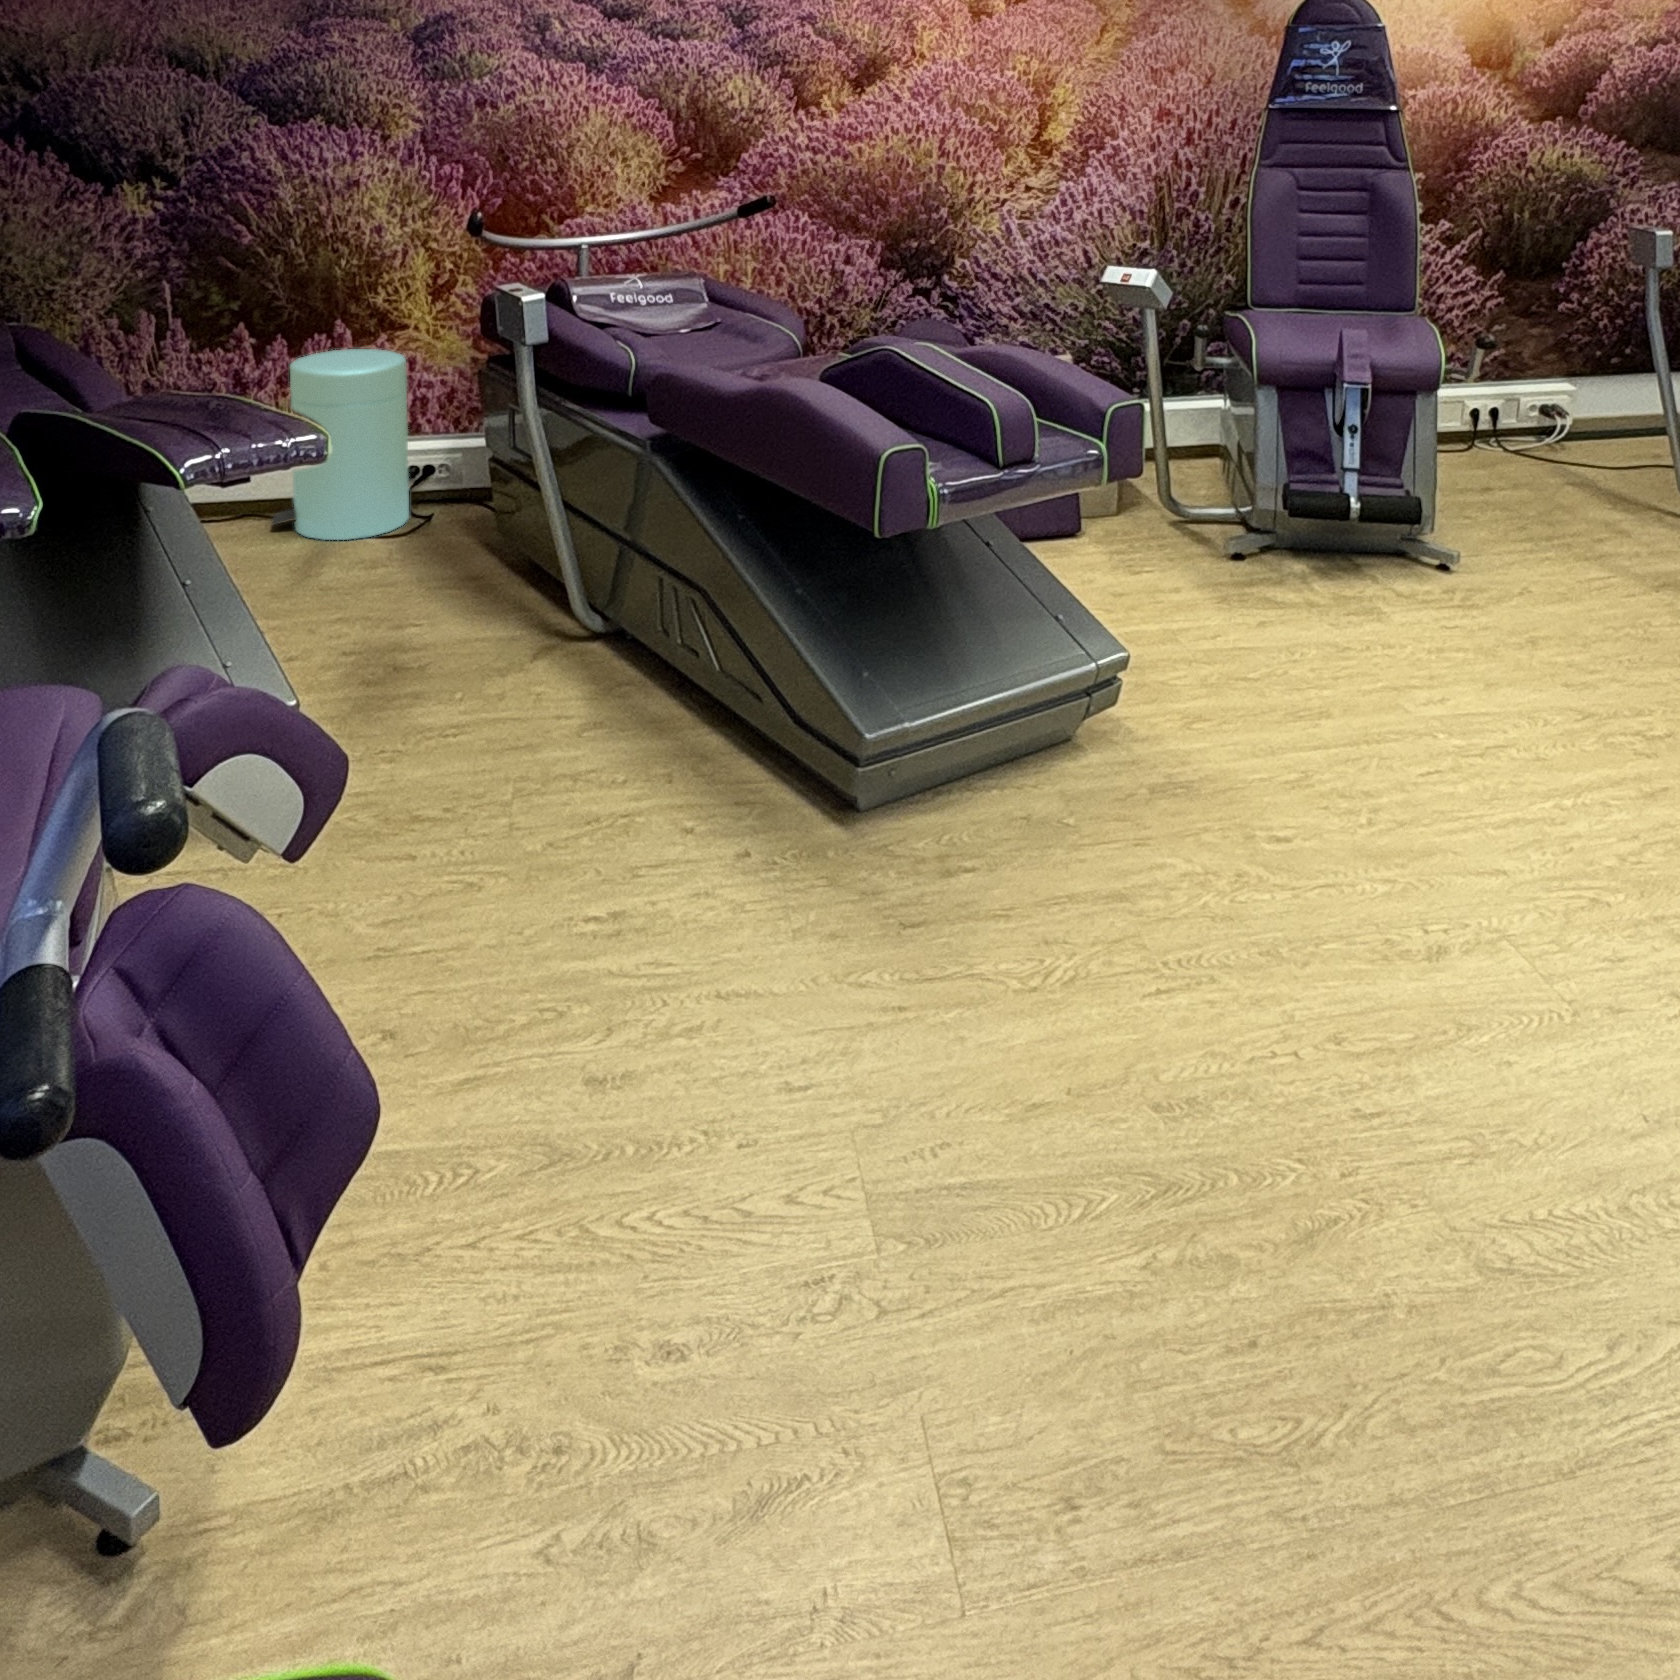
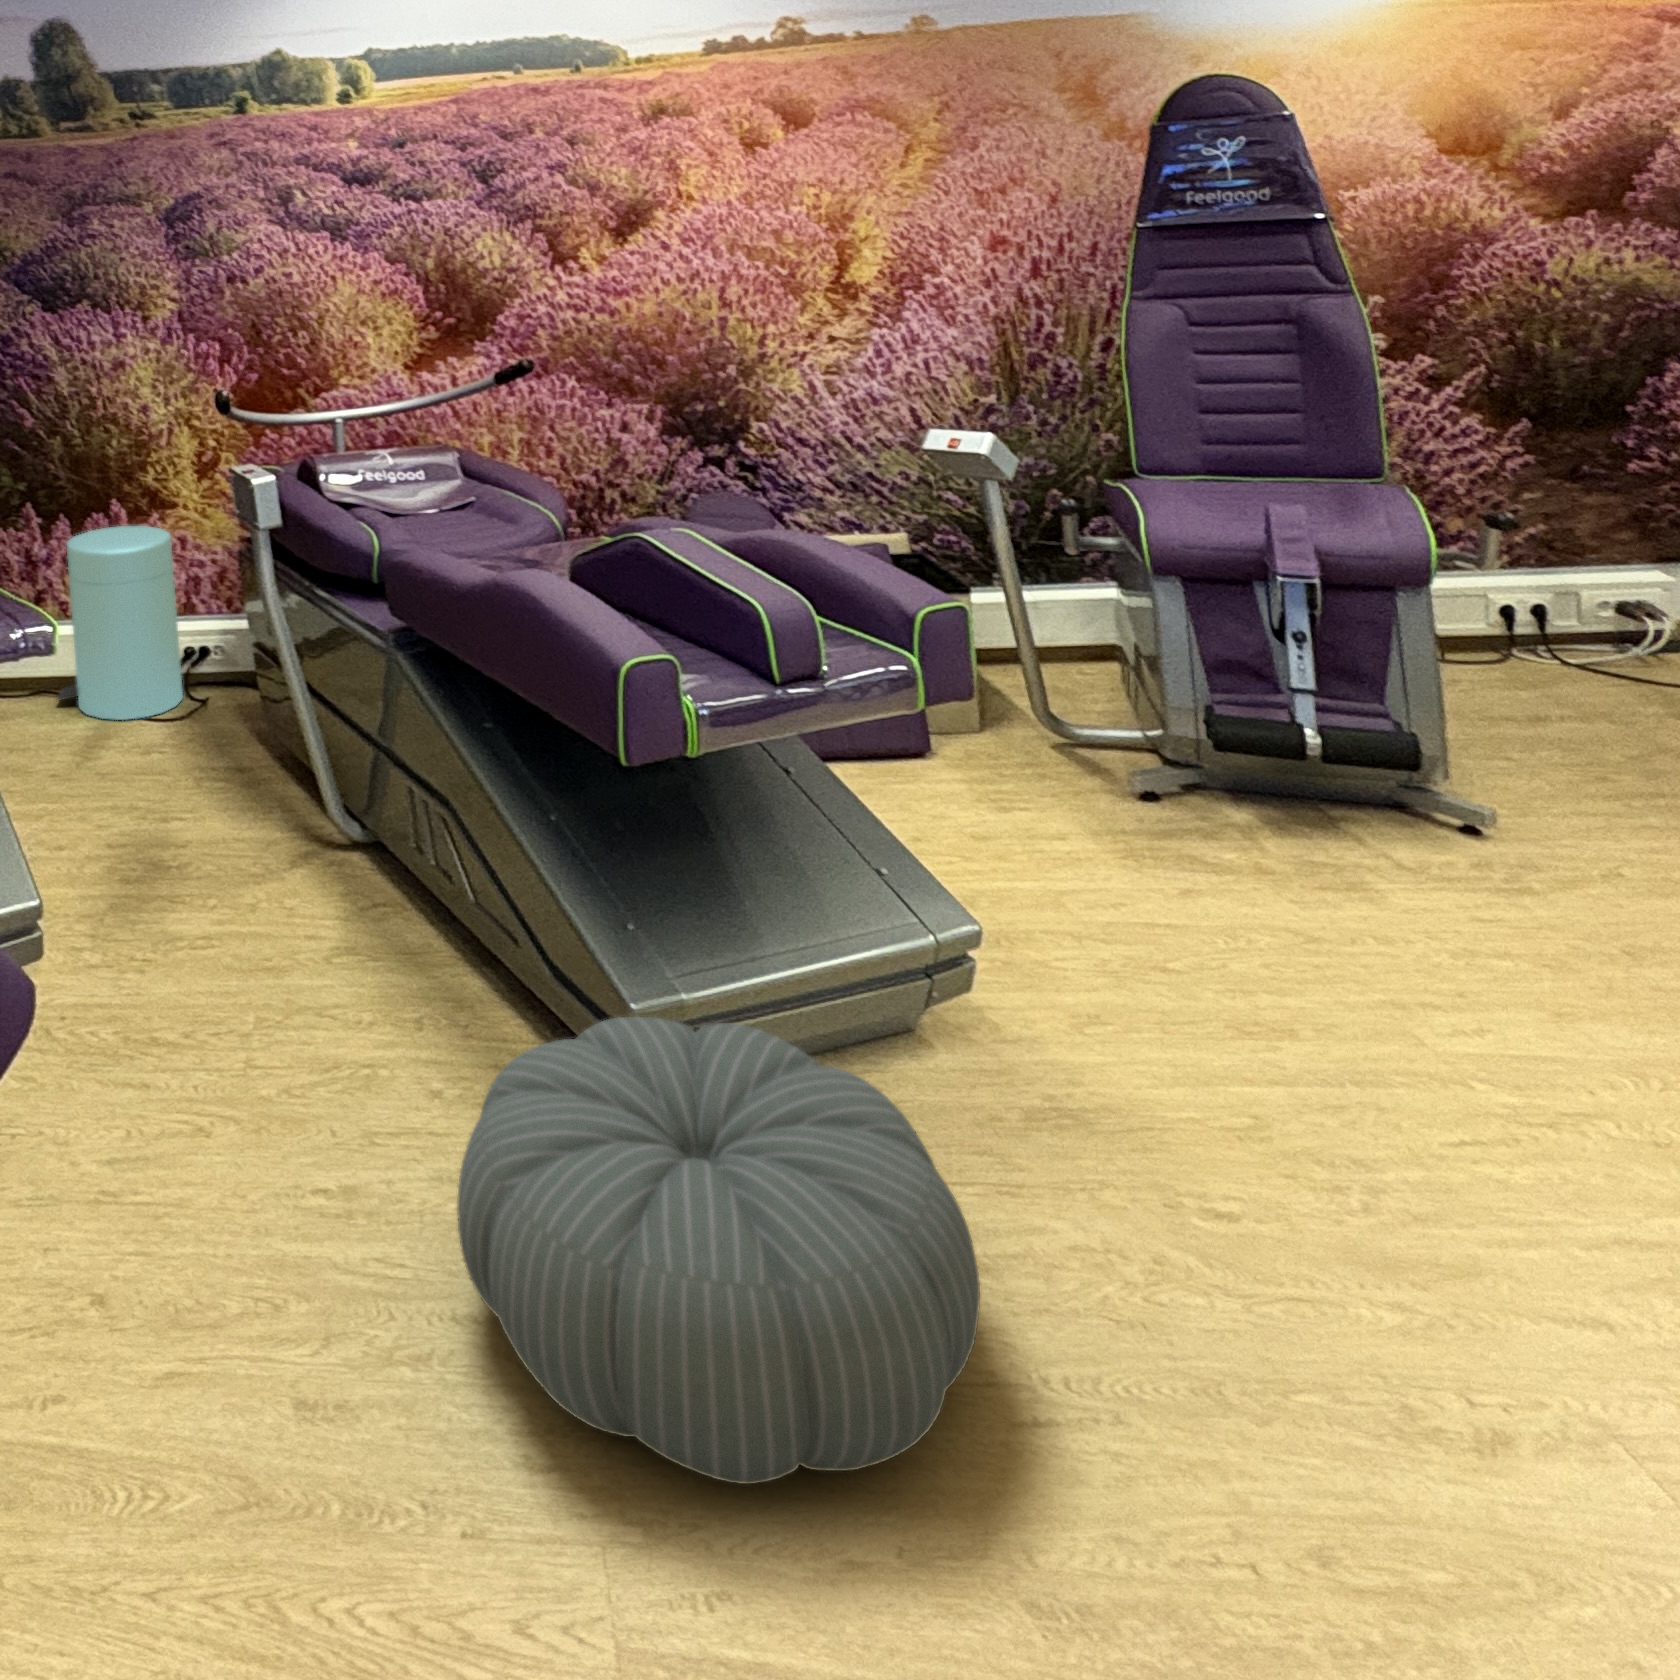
pouf: none [733,706,1100,989] -> present [457,1017,980,1484]

